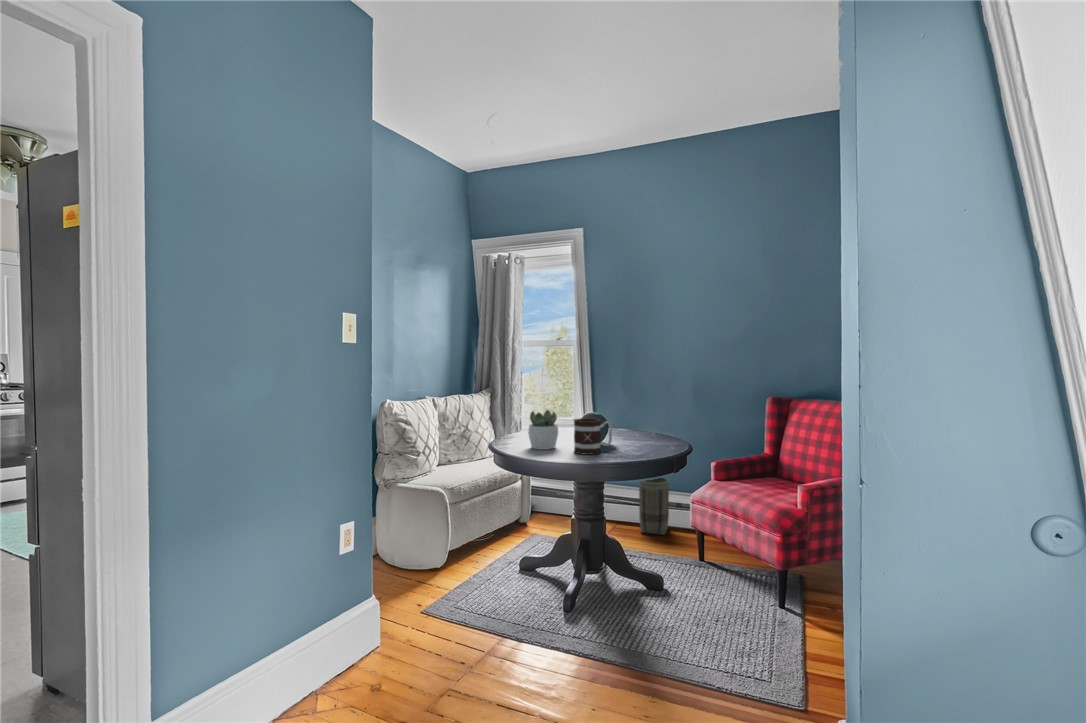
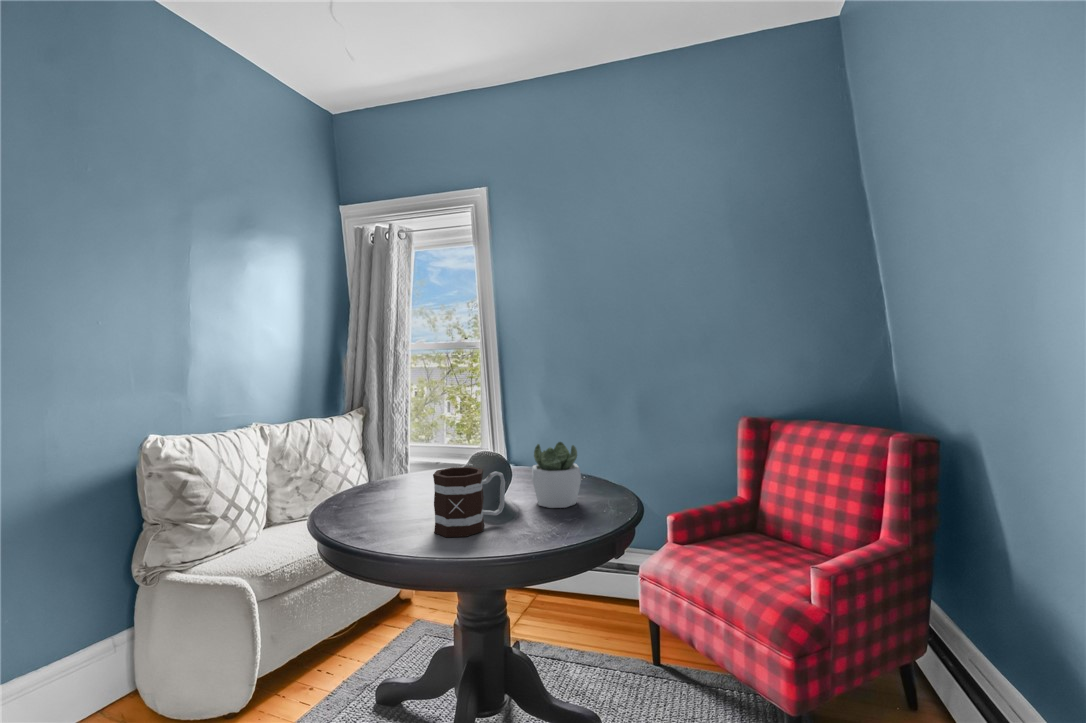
succulent plant: present [528,410,558,450] -> present [532,442,581,508]
basket: present [639,477,669,535] -> none [566,525,606,610]

